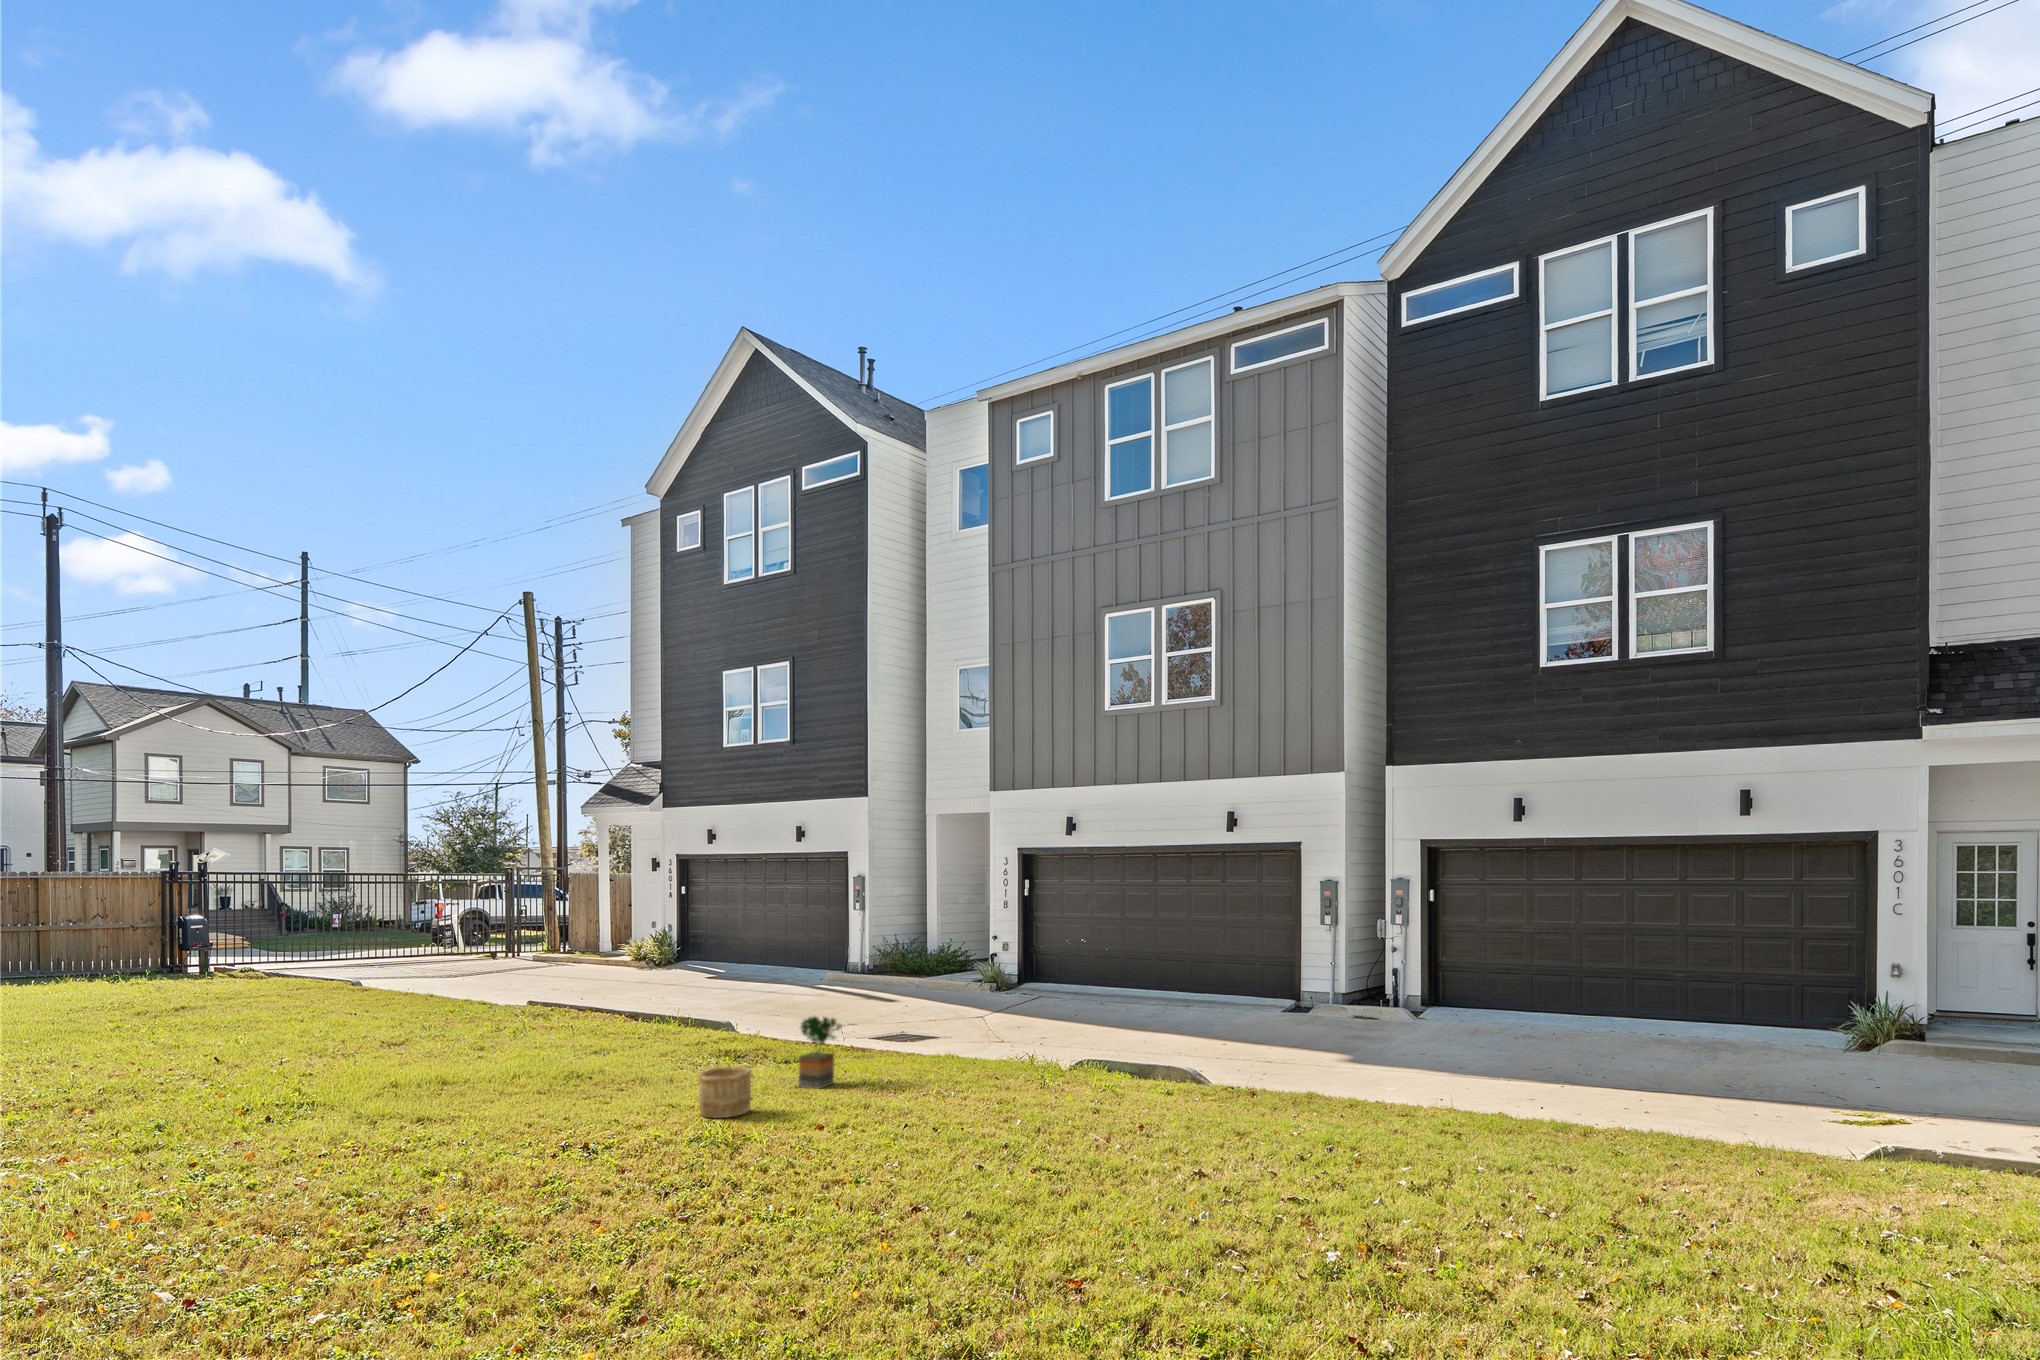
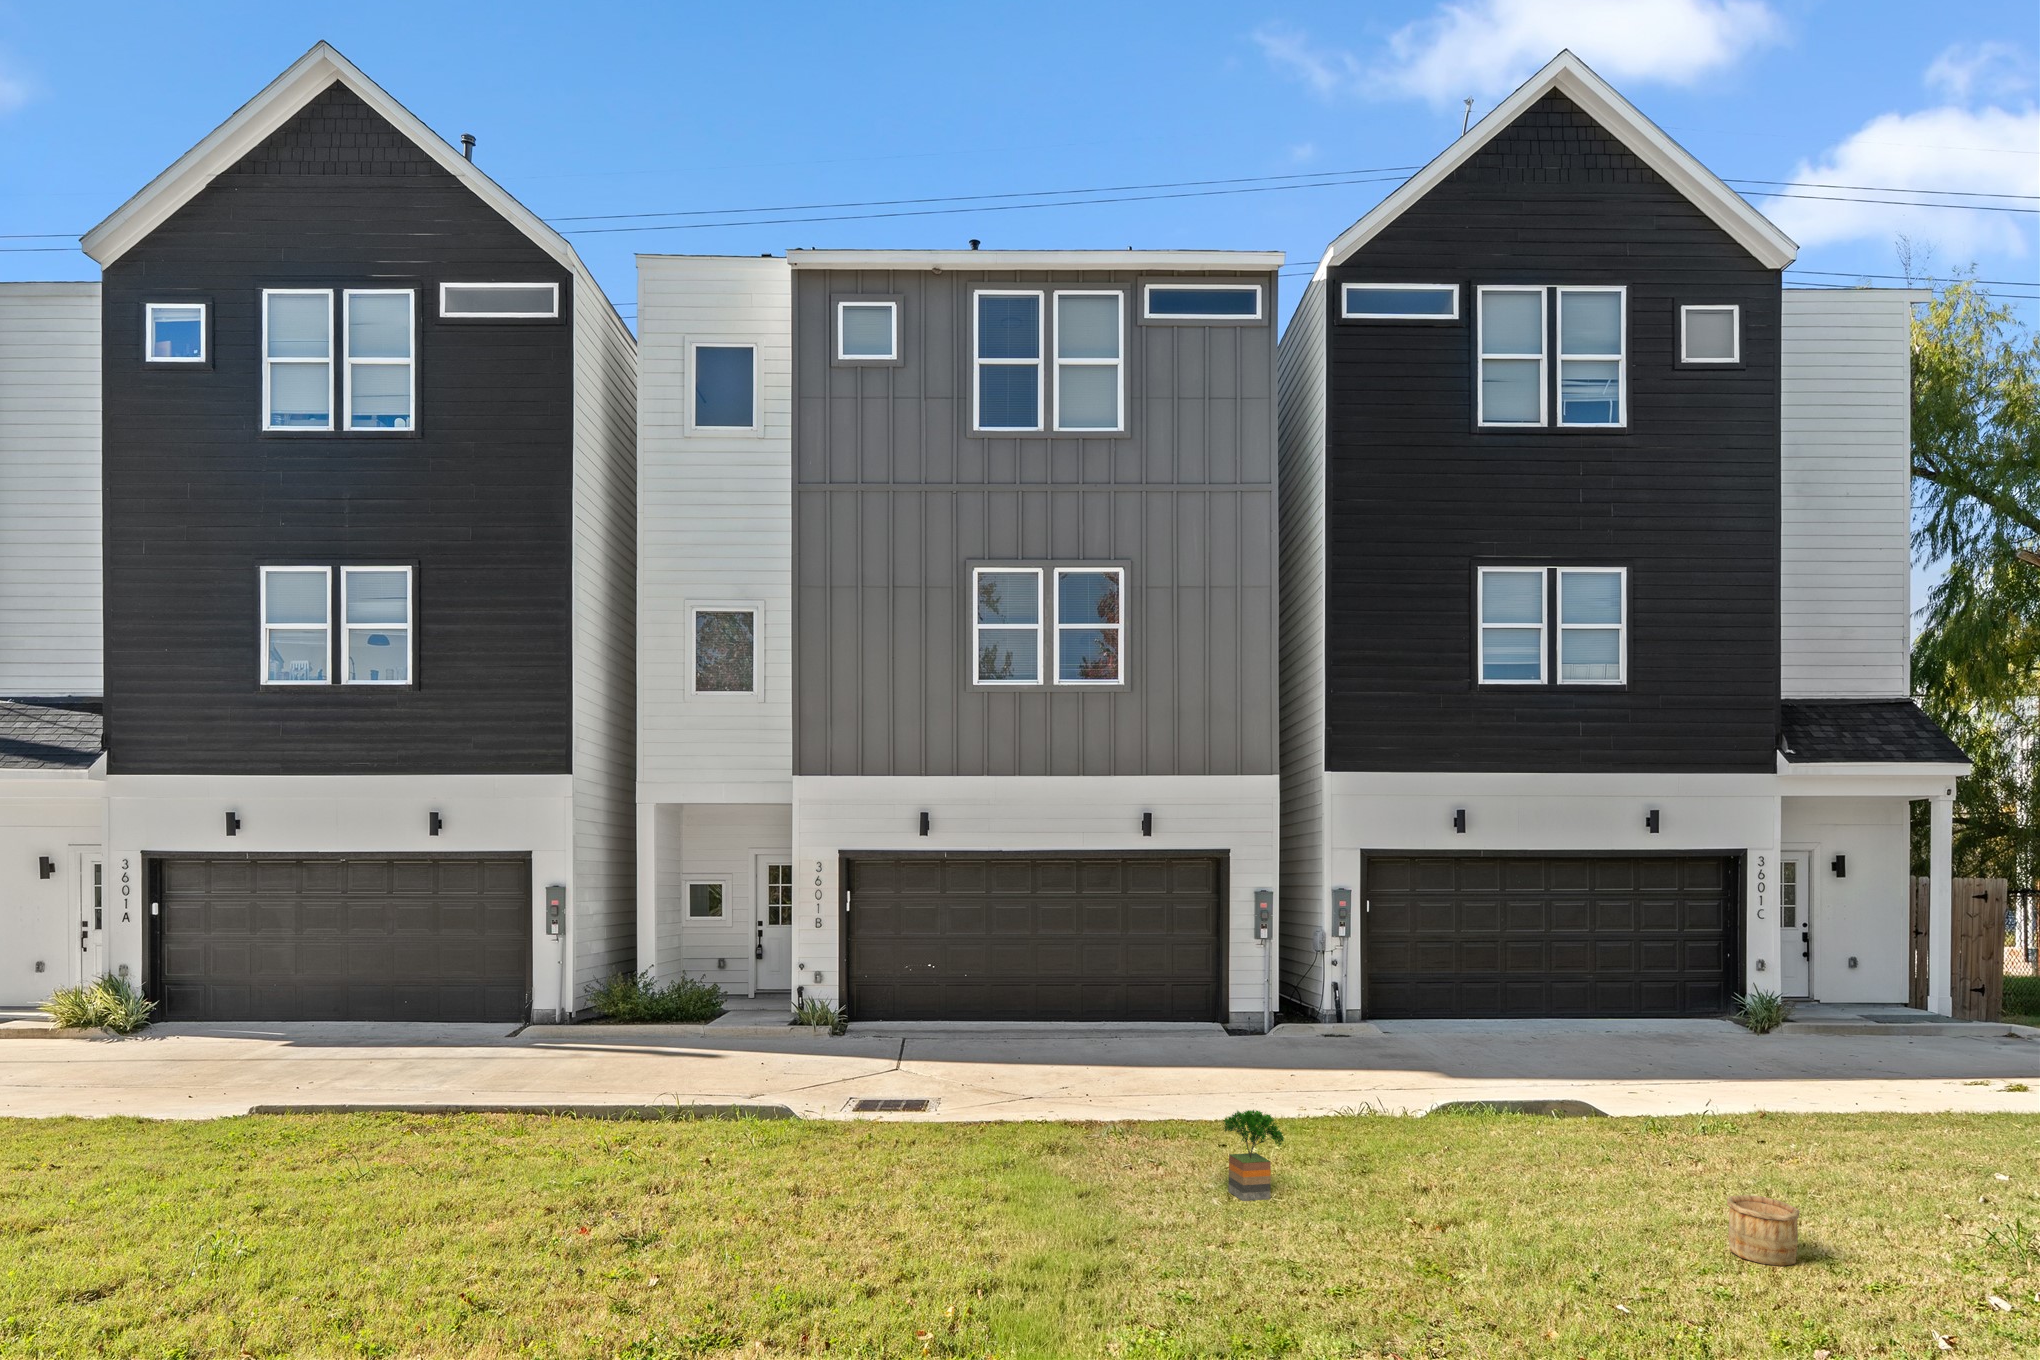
potted tree: present [799,1017,840,1089] -> present [1224,1110,1284,1201]

